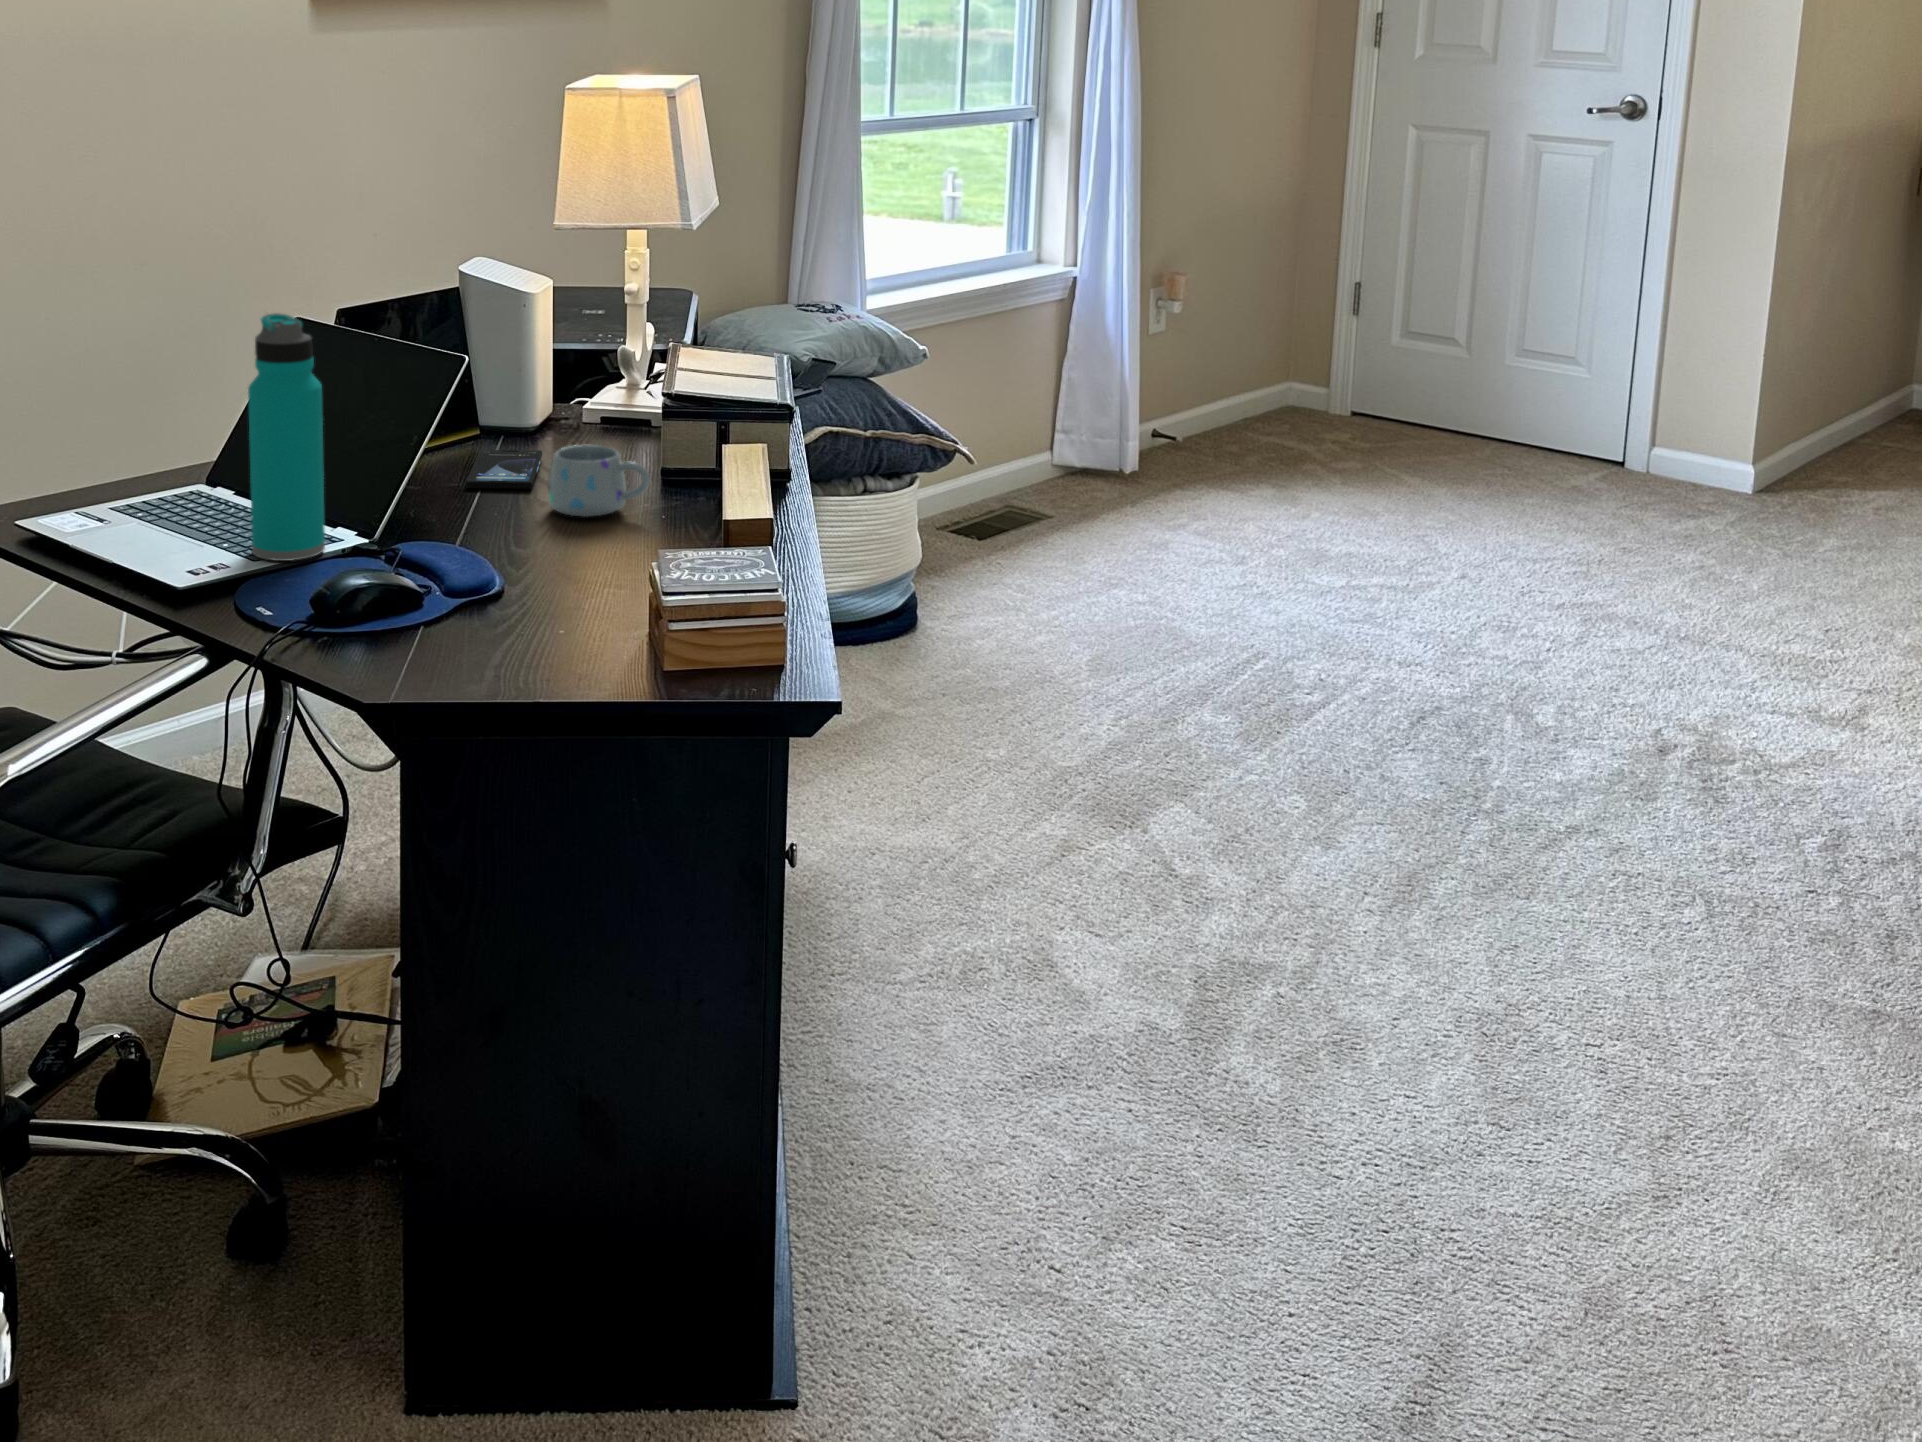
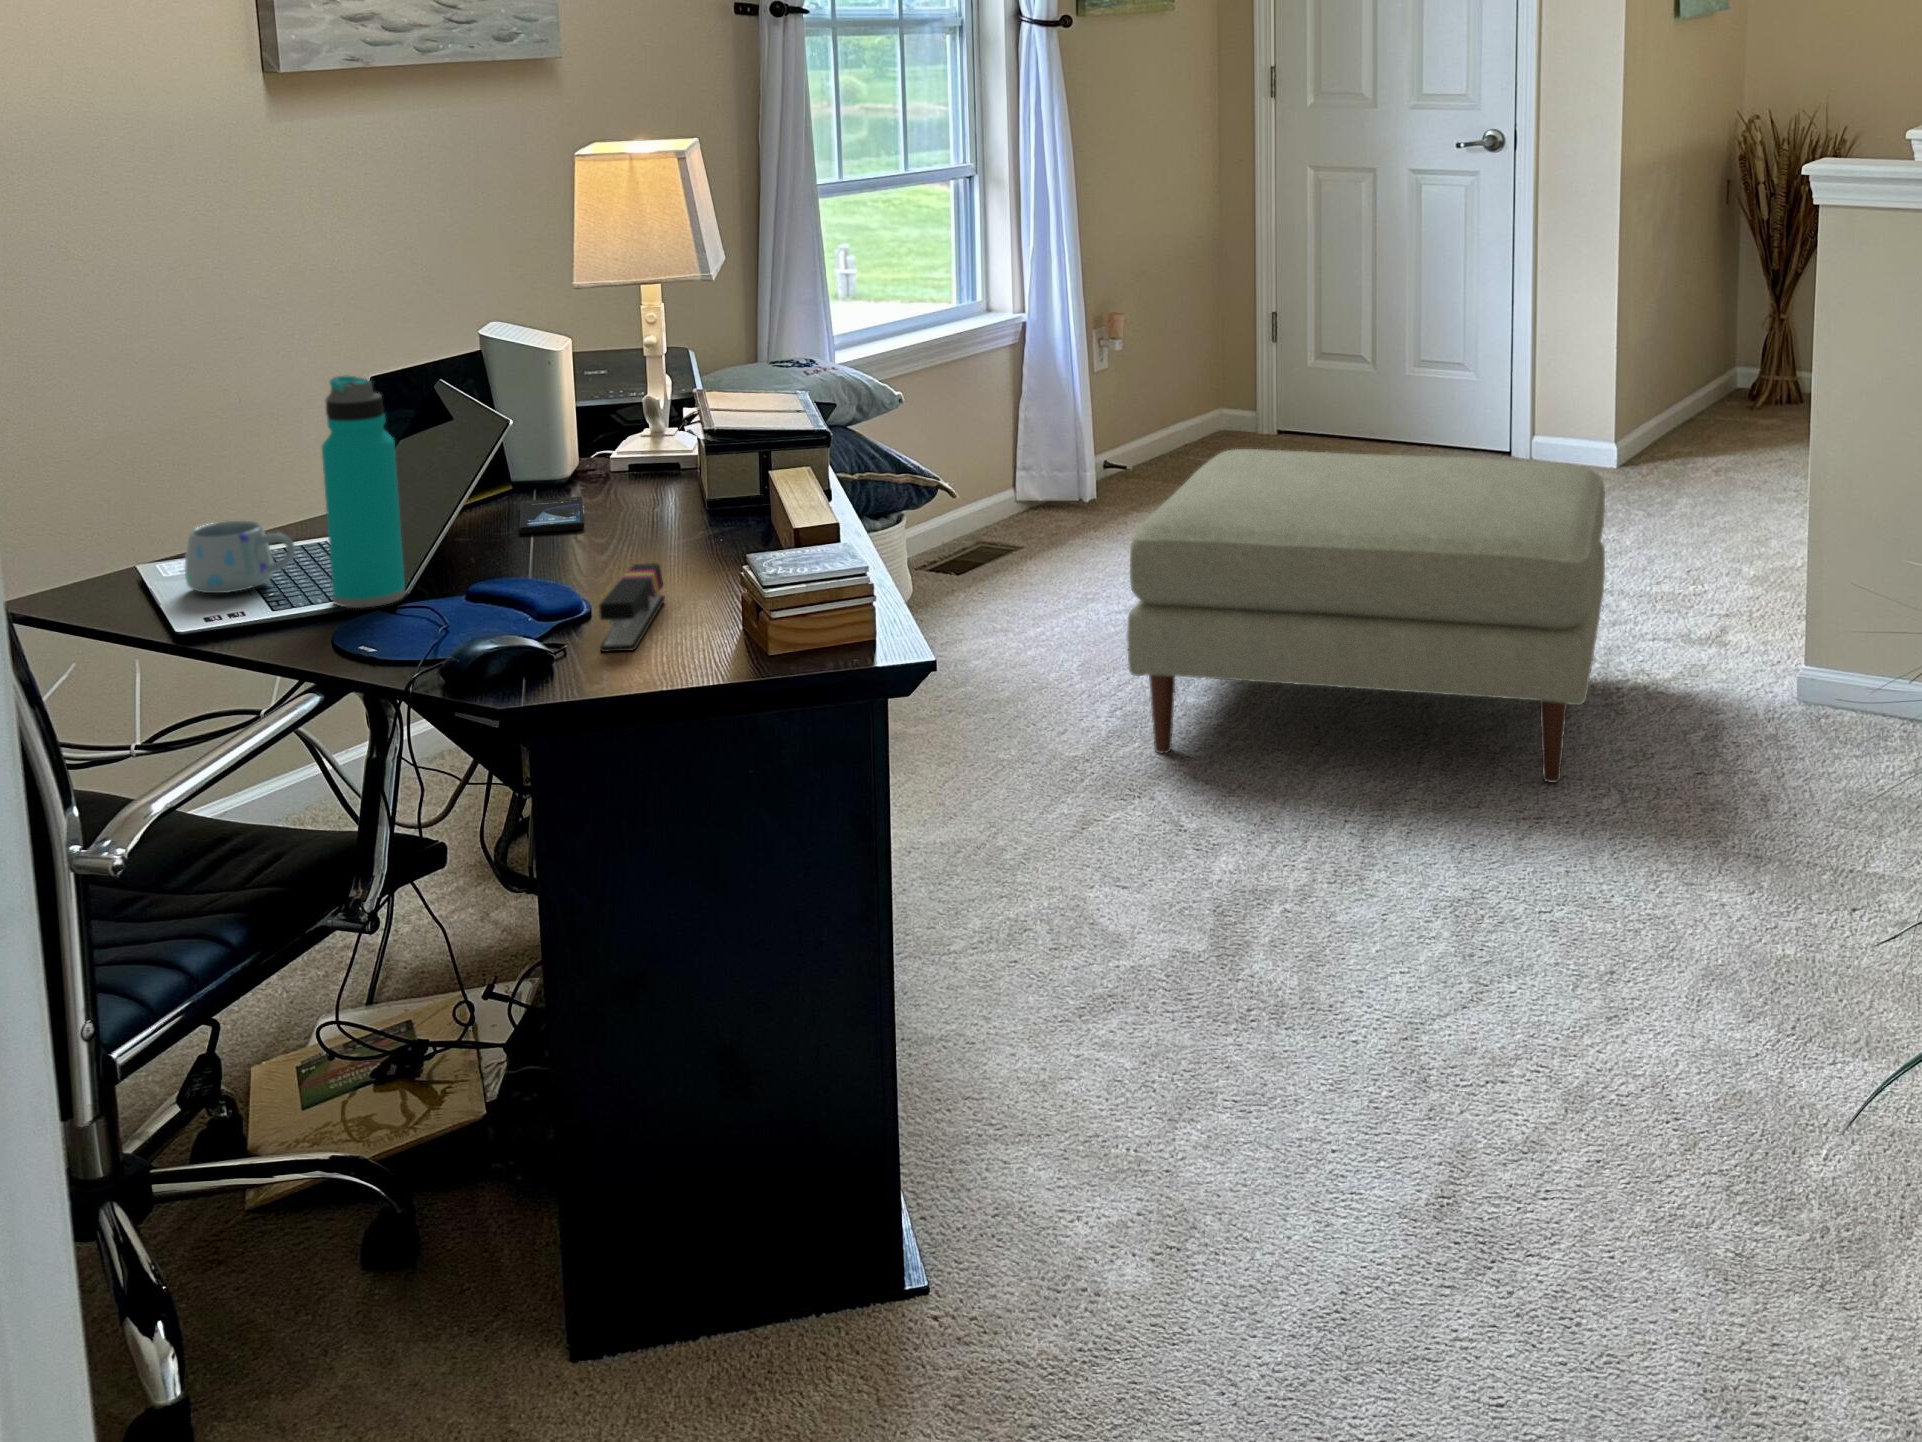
ottoman: none [1137,443,1720,876] -> present [1127,449,1605,782]
mug: present [548,445,649,517] -> present [185,521,296,593]
stapler: none [491,545,581,648] -> present [599,563,665,651]

